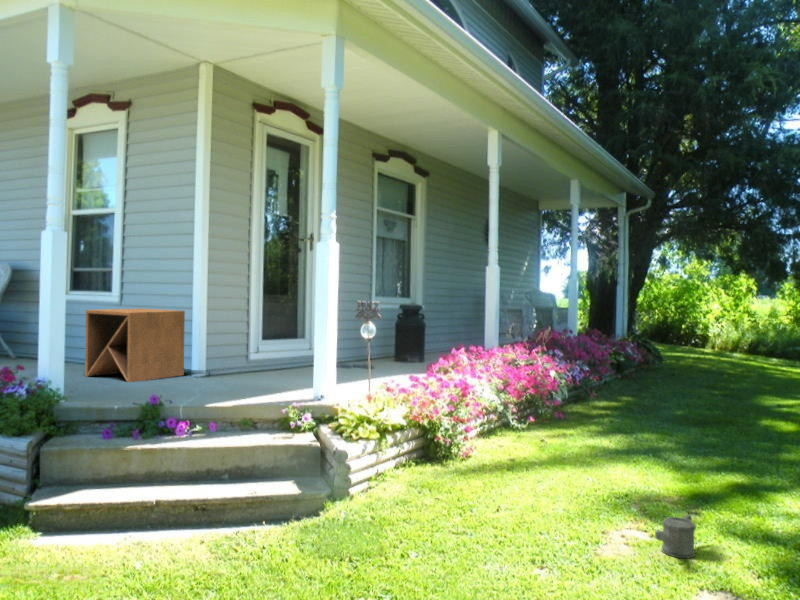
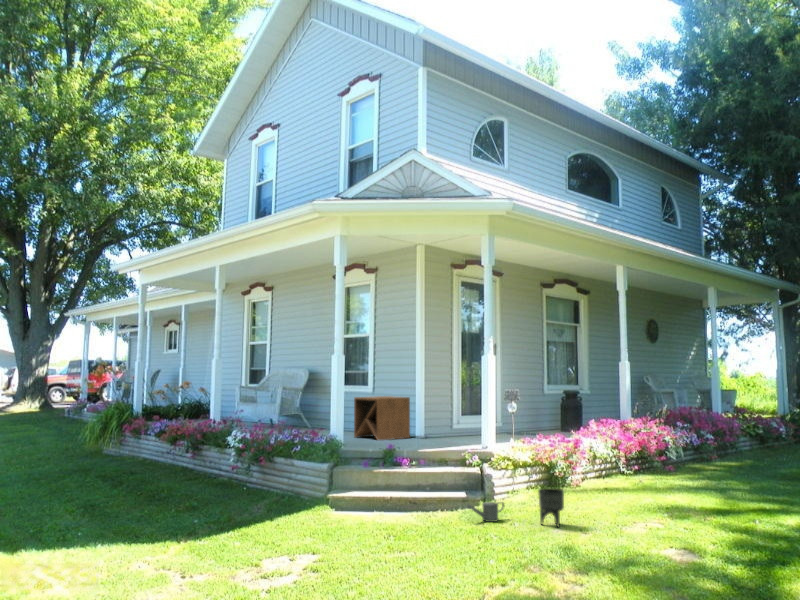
planter: none [467,489,516,569] -> present [538,488,564,527]
watering can: present [655,515,696,558] -> present [467,502,504,522]

